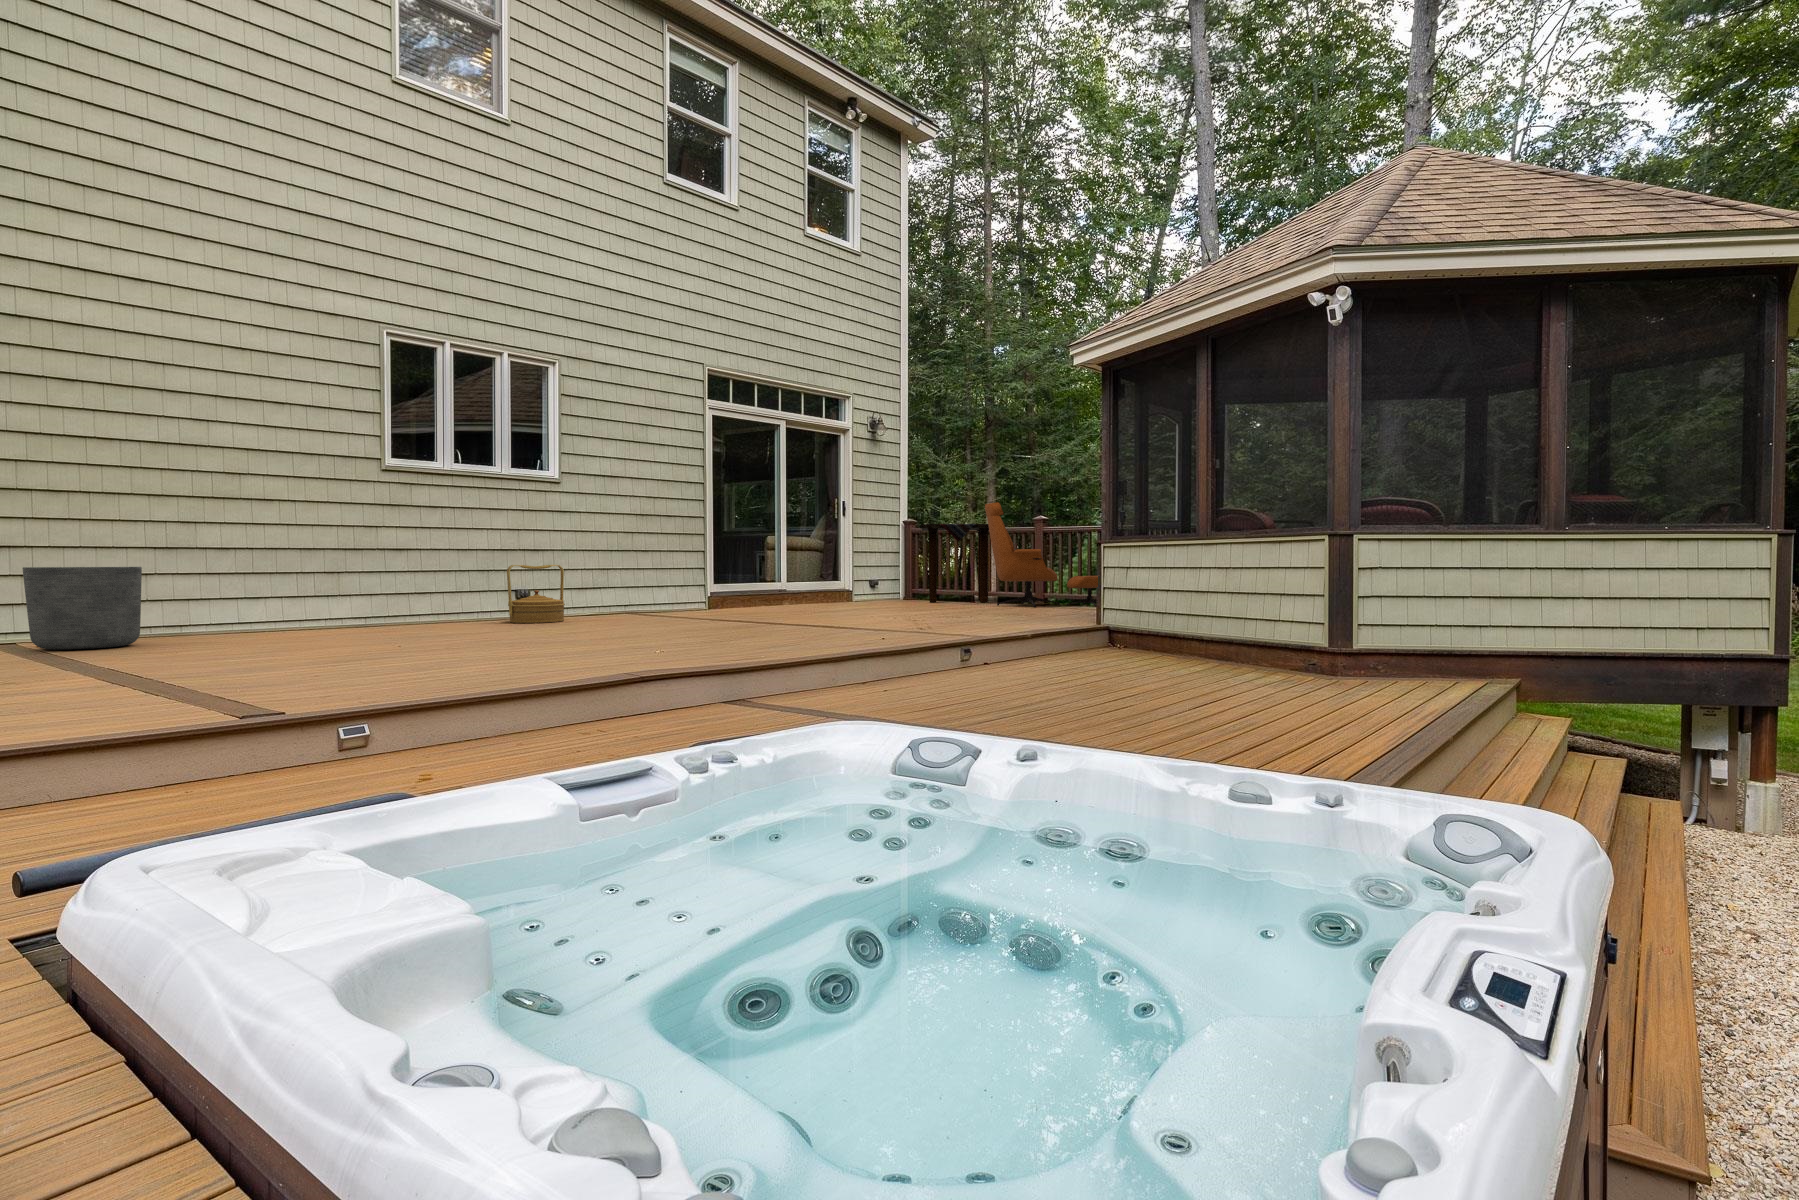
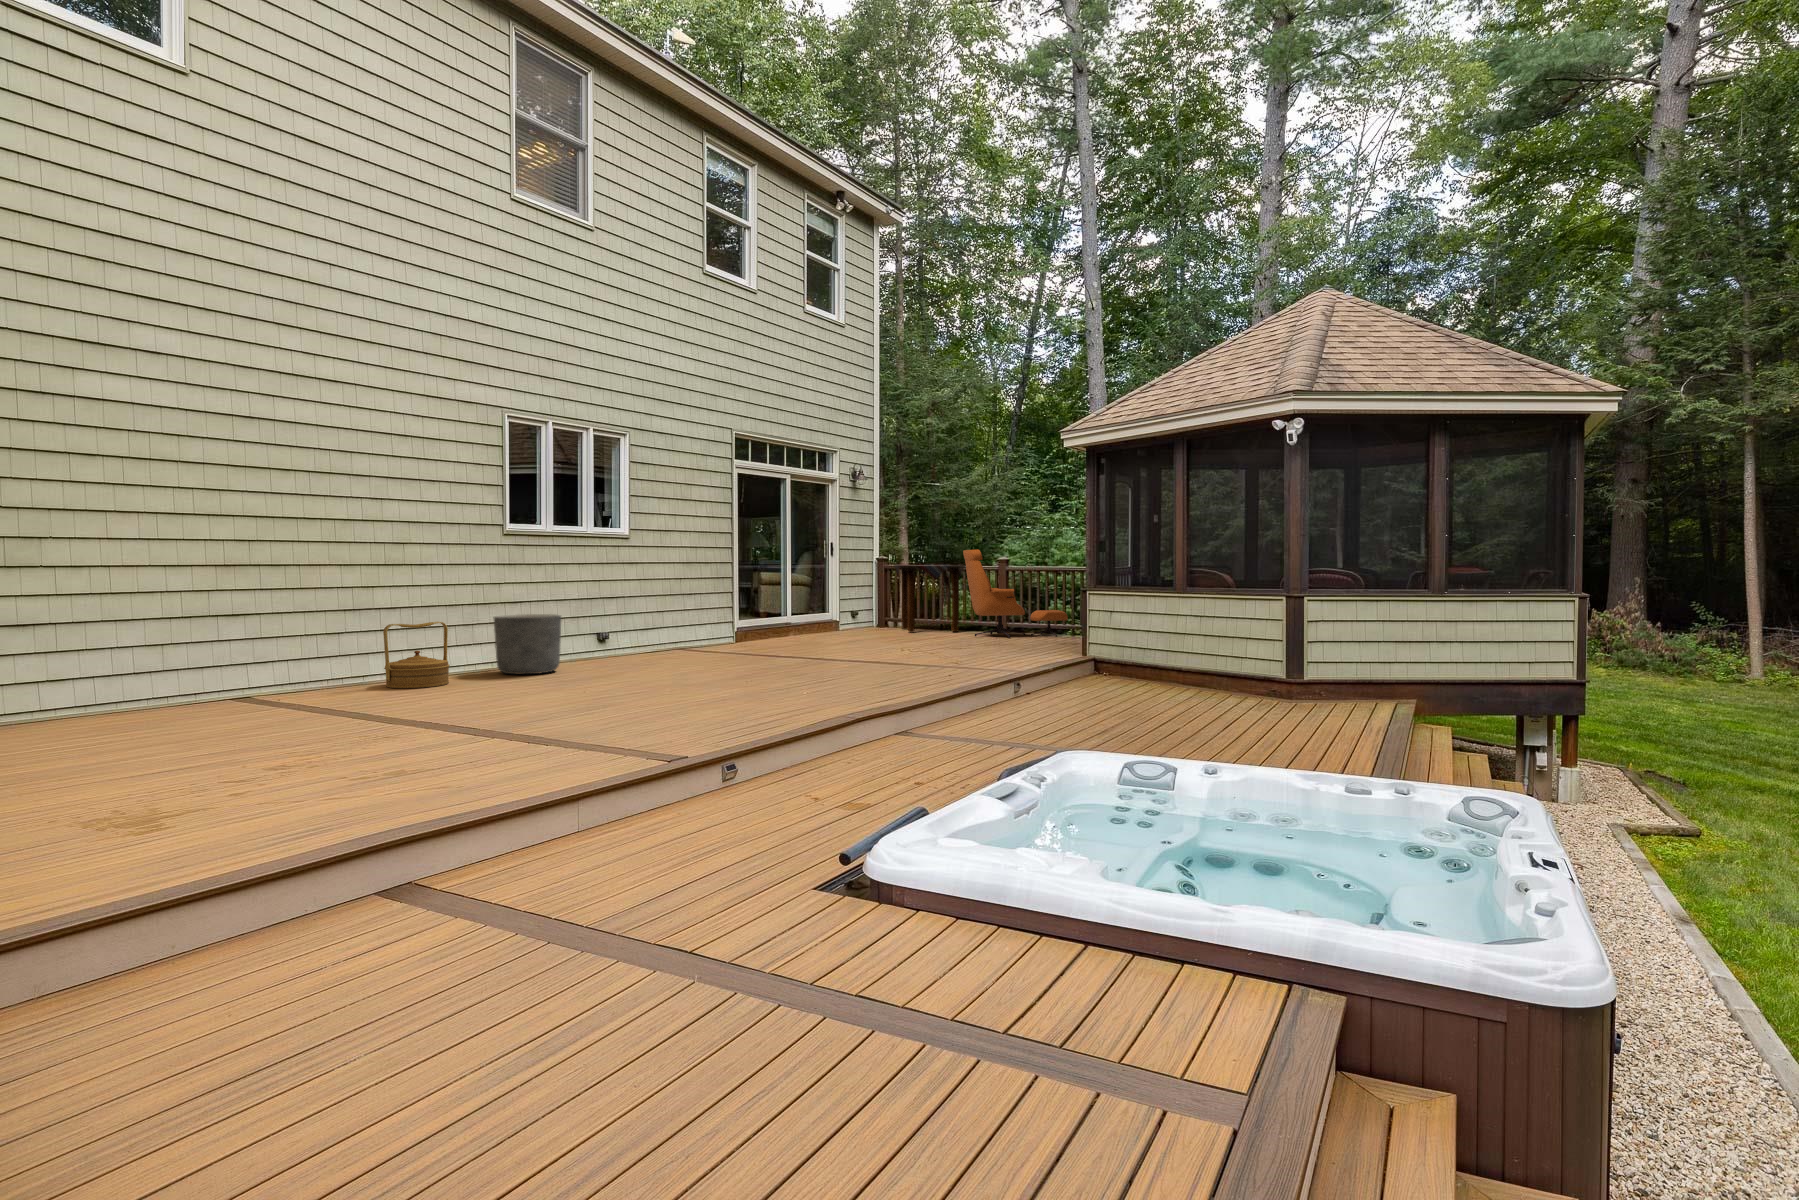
woven basket: present [507,565,565,623] -> present [383,622,450,688]
planter: present [23,567,142,650] -> present [493,614,561,674]

